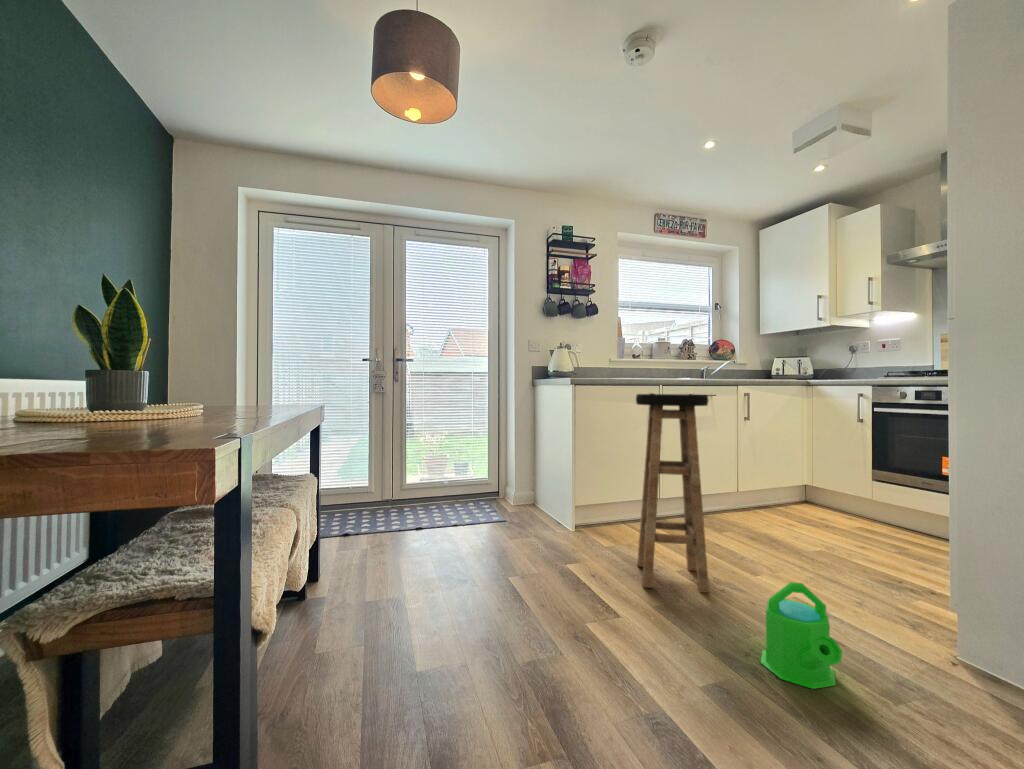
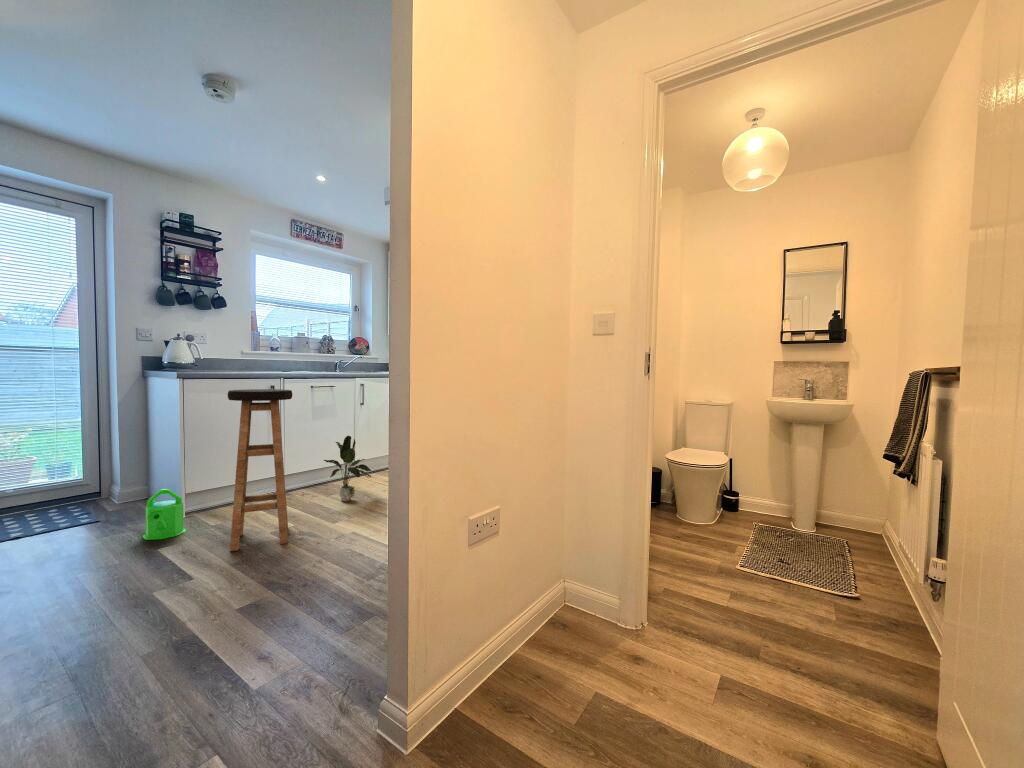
potted plant: none [721,458,785,544] -> present [324,436,371,501]
watering can: present [761,582,842,689] -> present [142,489,186,540]

